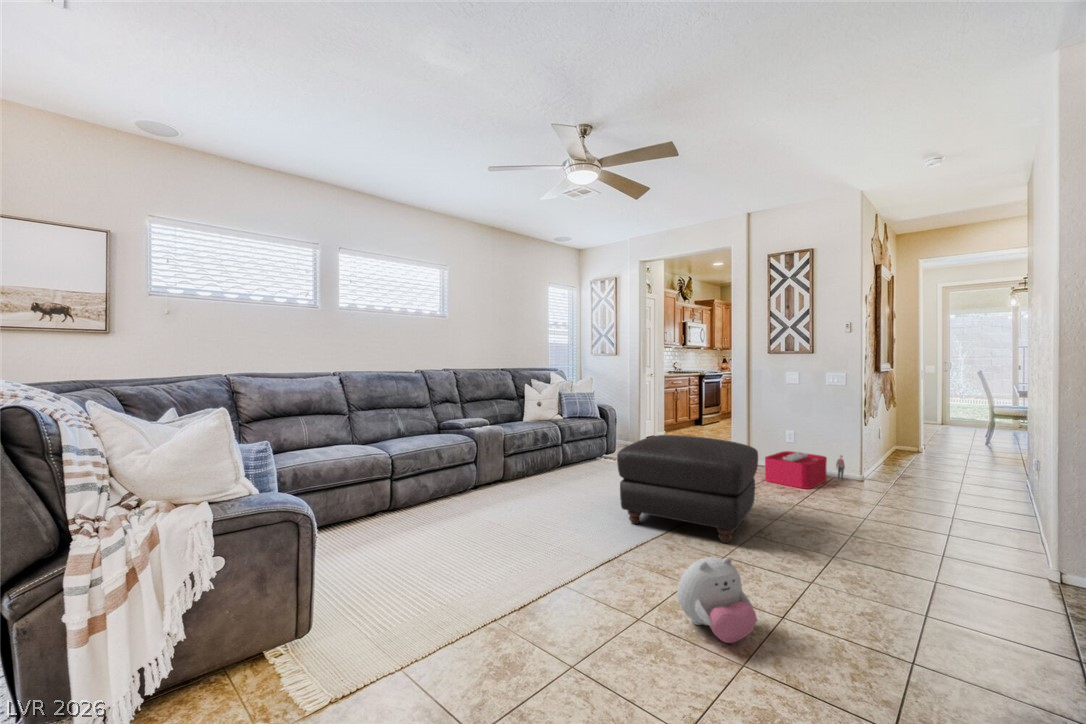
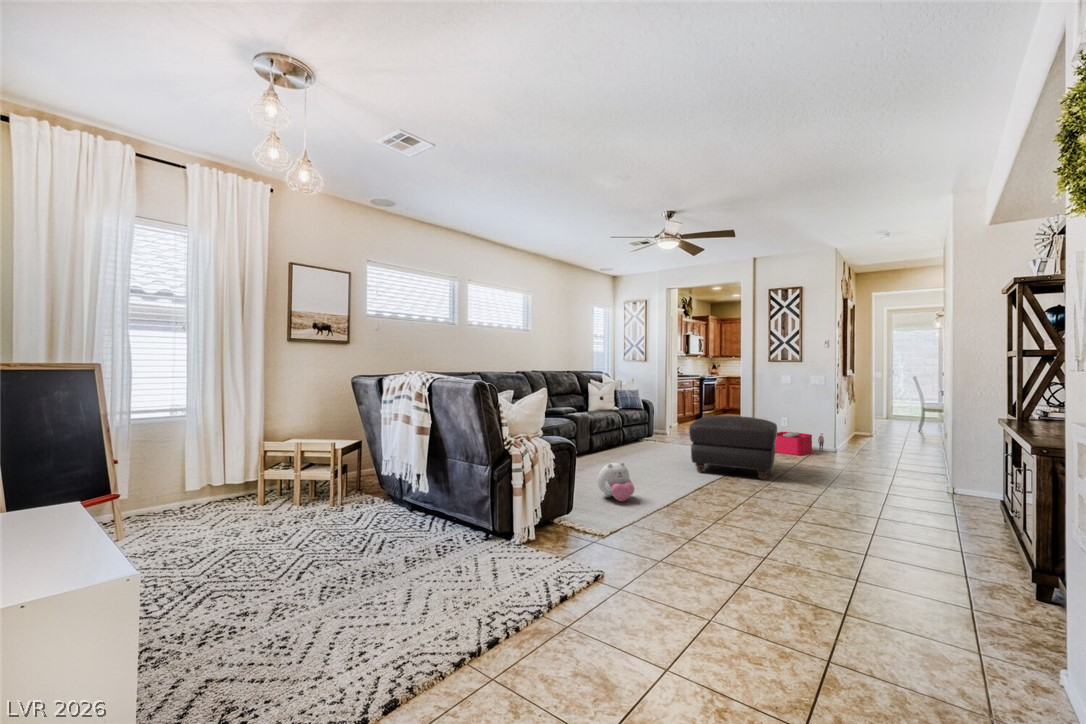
plush toy: present [677,557,757,643] -> present [597,462,634,501]

